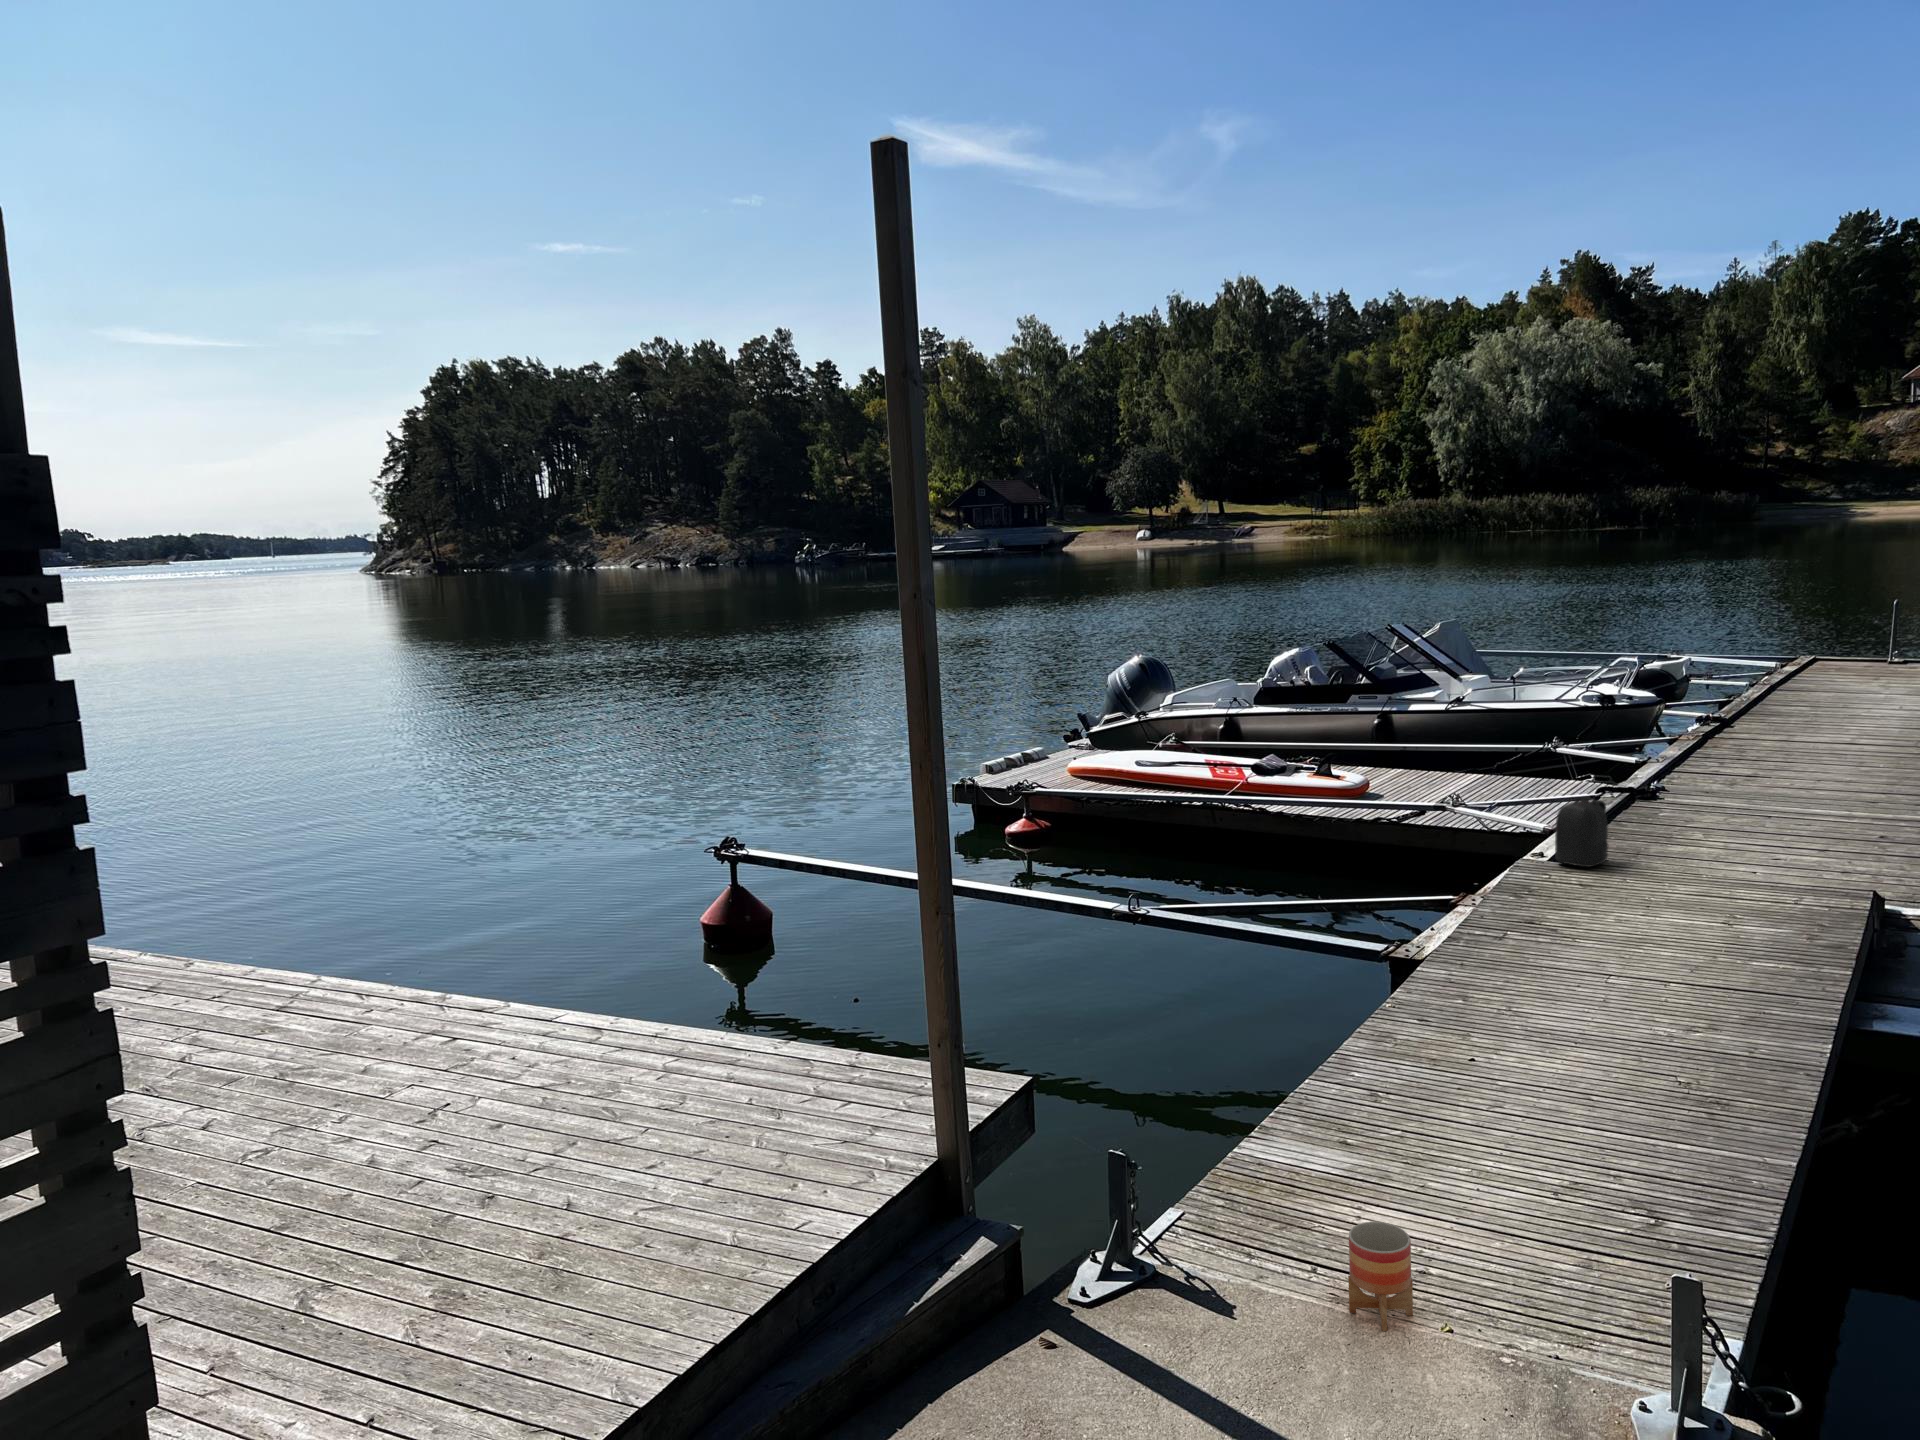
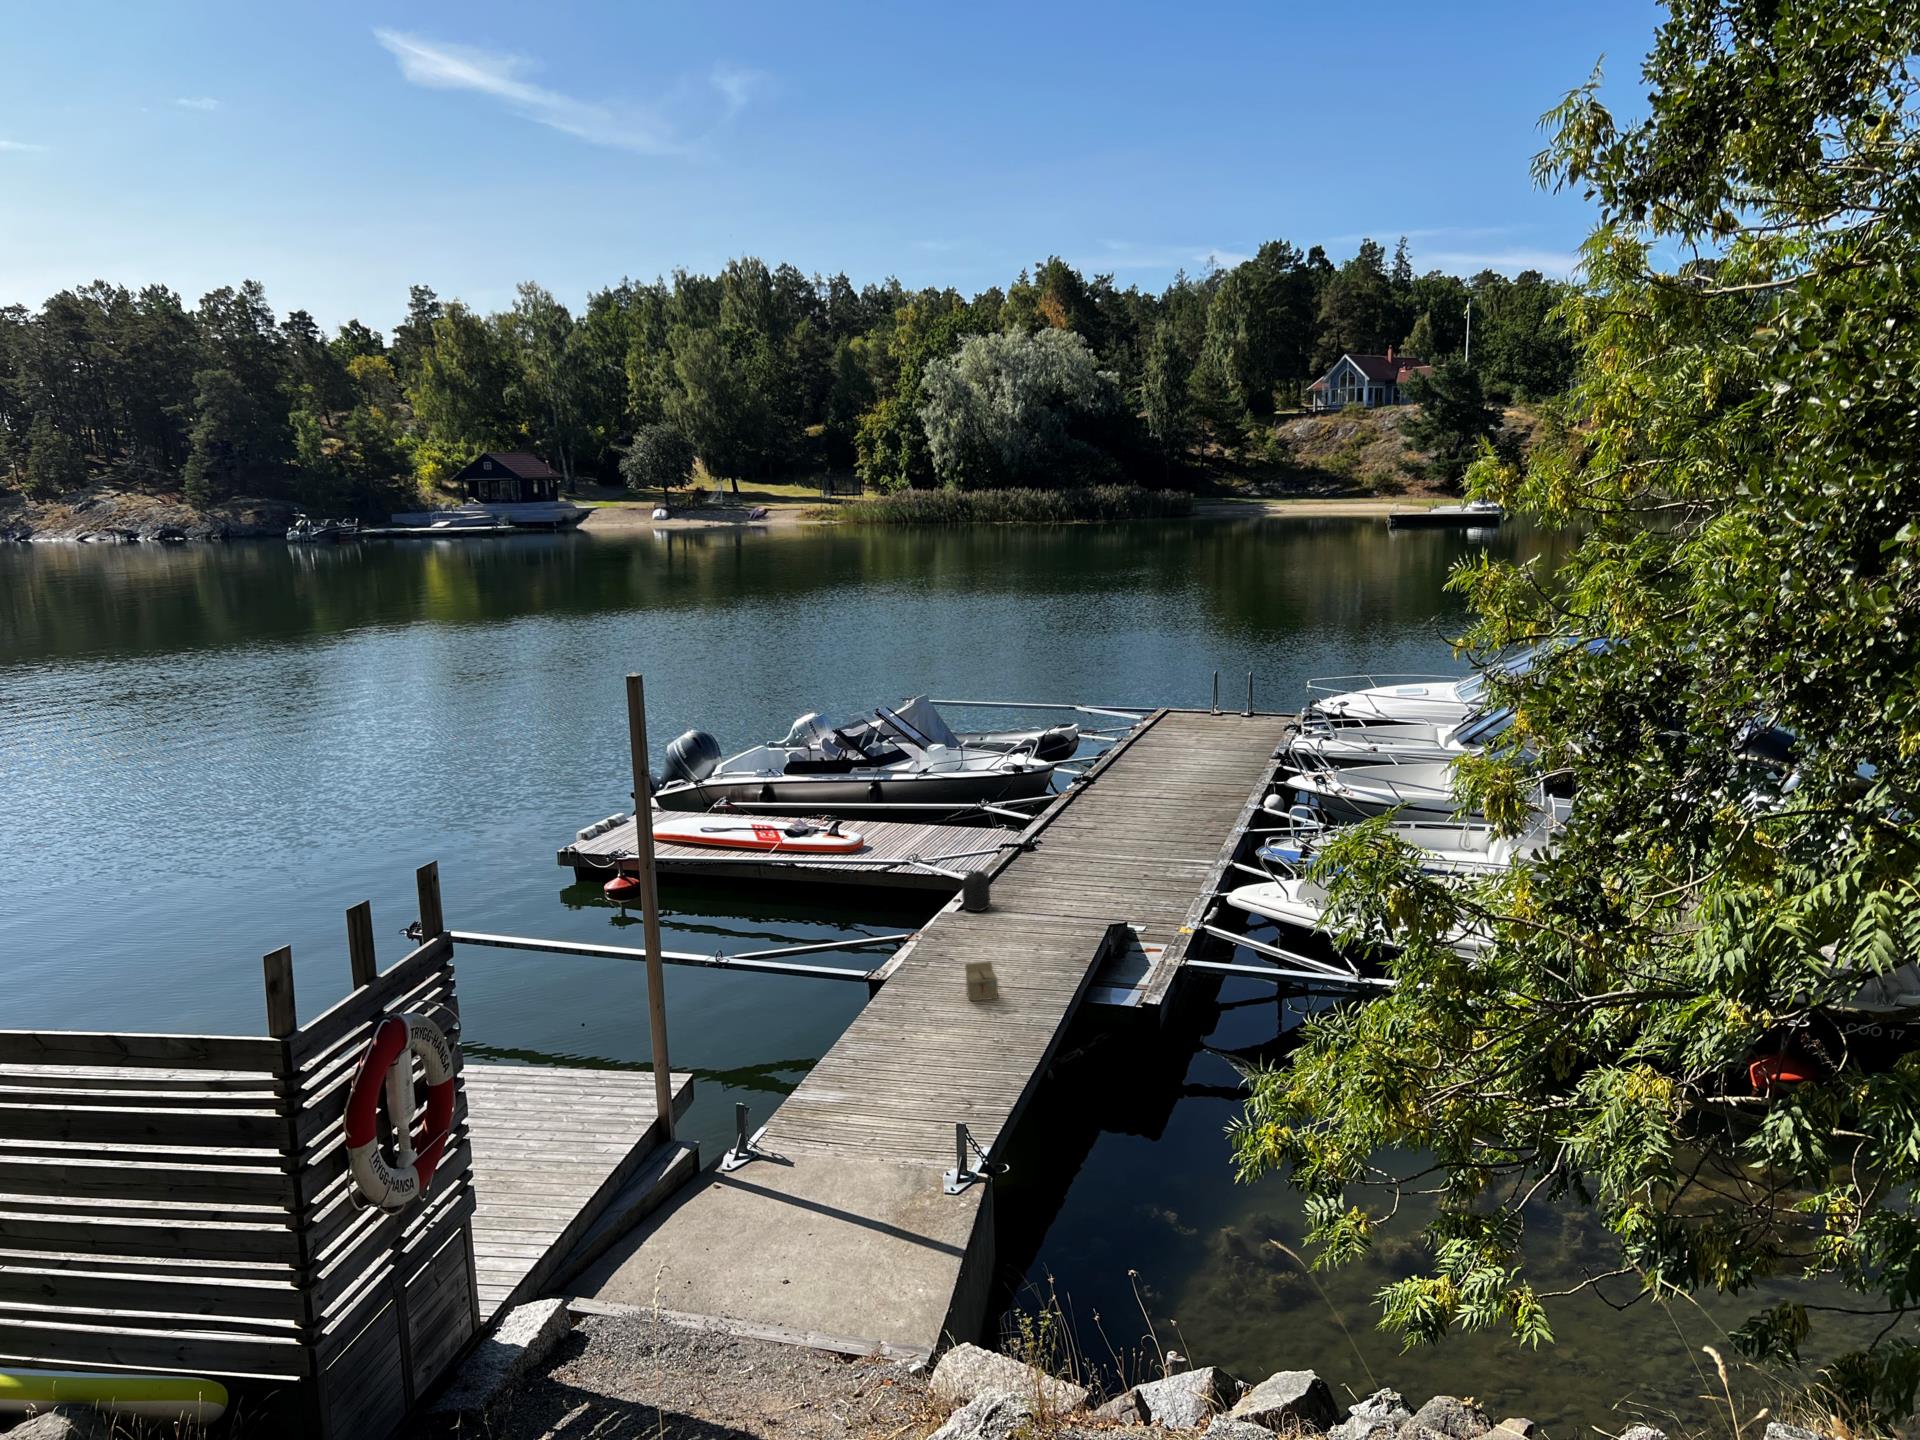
cardboard box: none [1594,931,1678,1005] -> present [965,961,998,1001]
planter: present [1348,1222,1413,1331] -> none [839,1118,865,1160]

